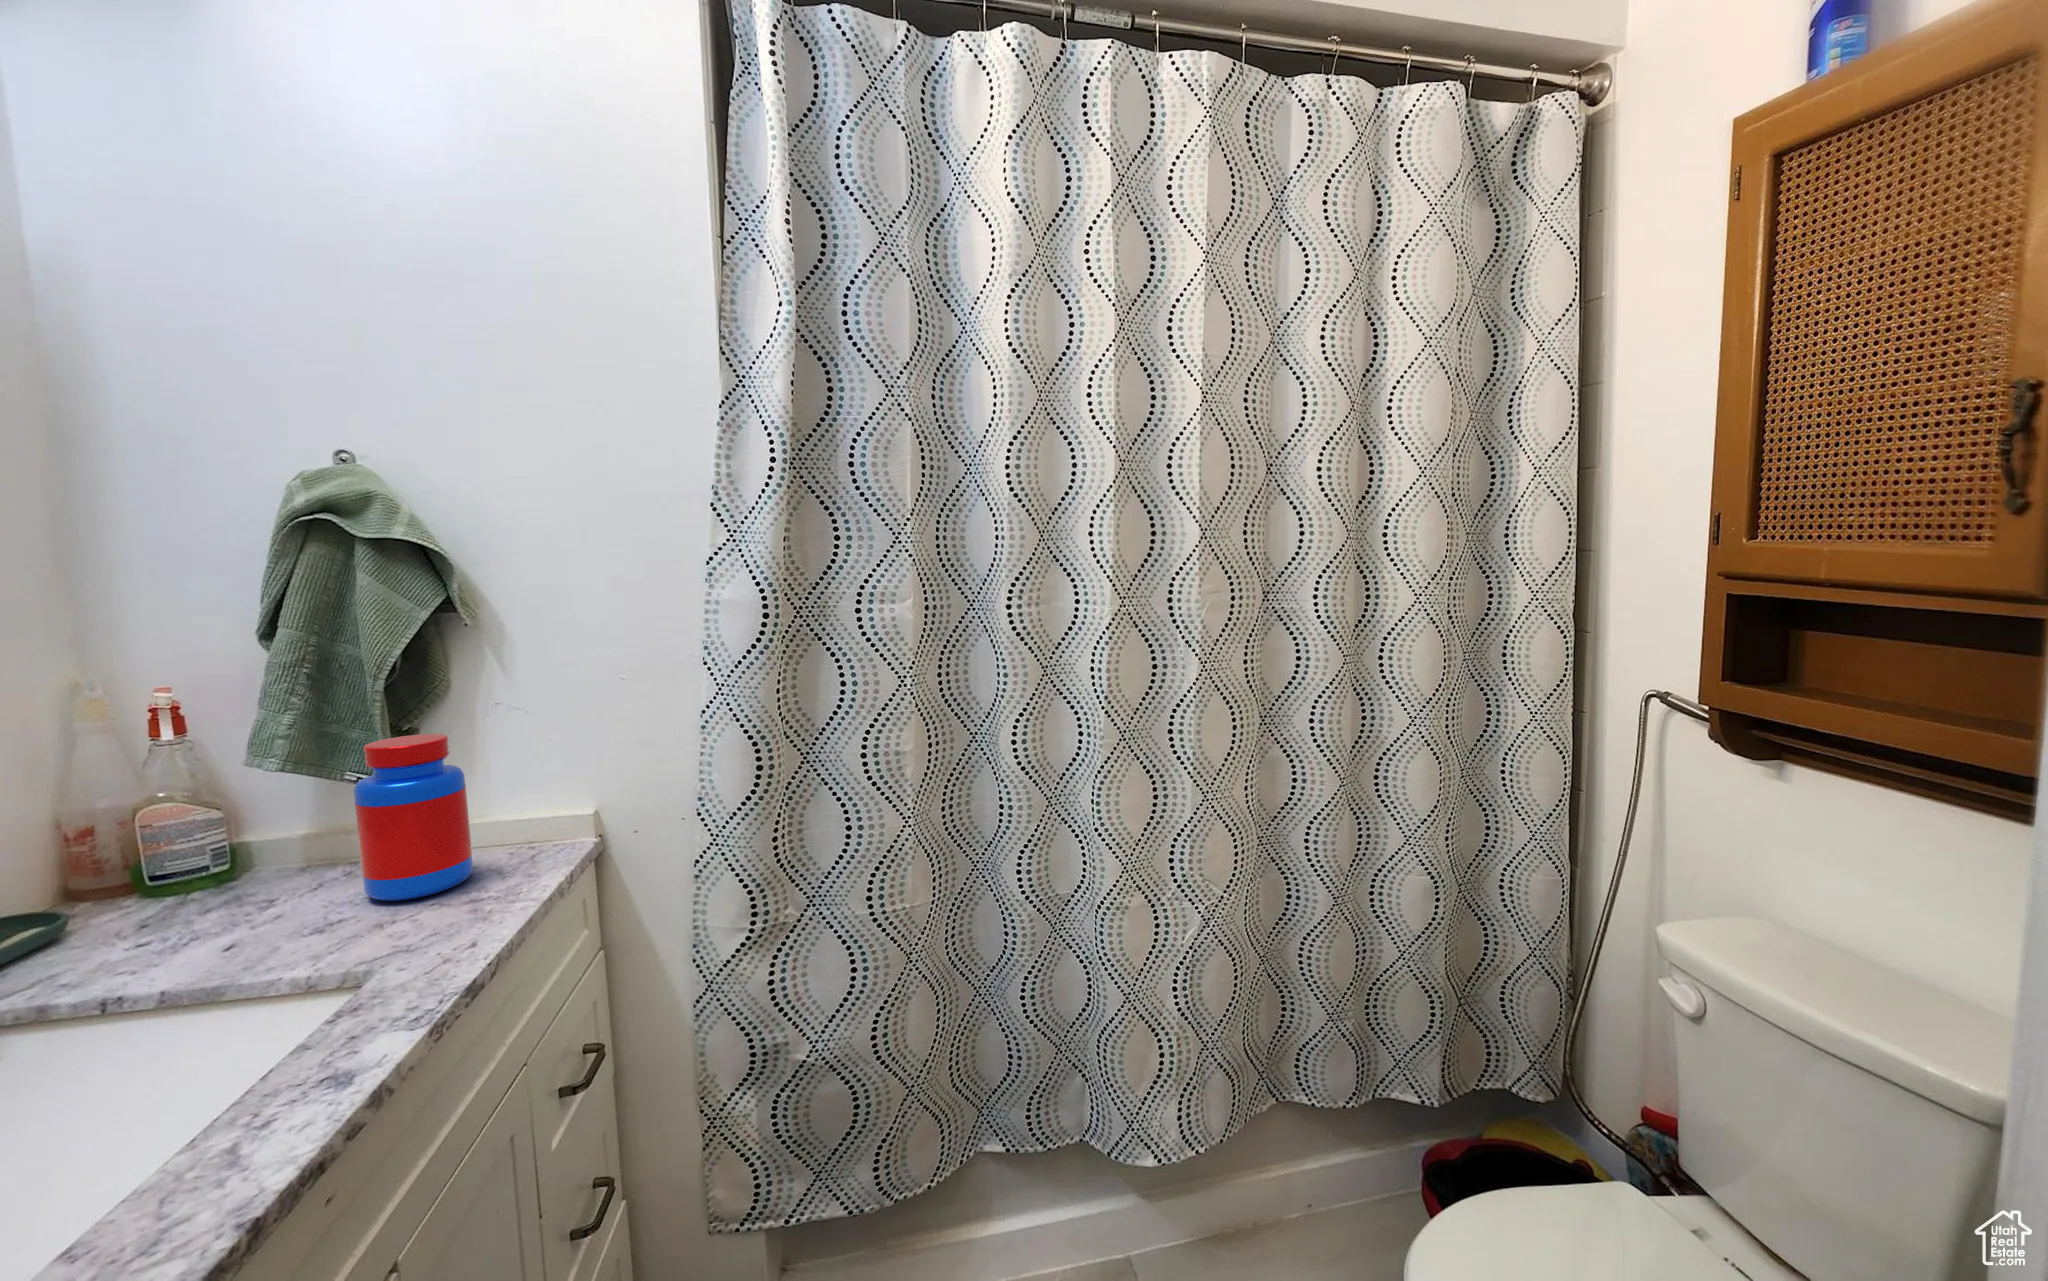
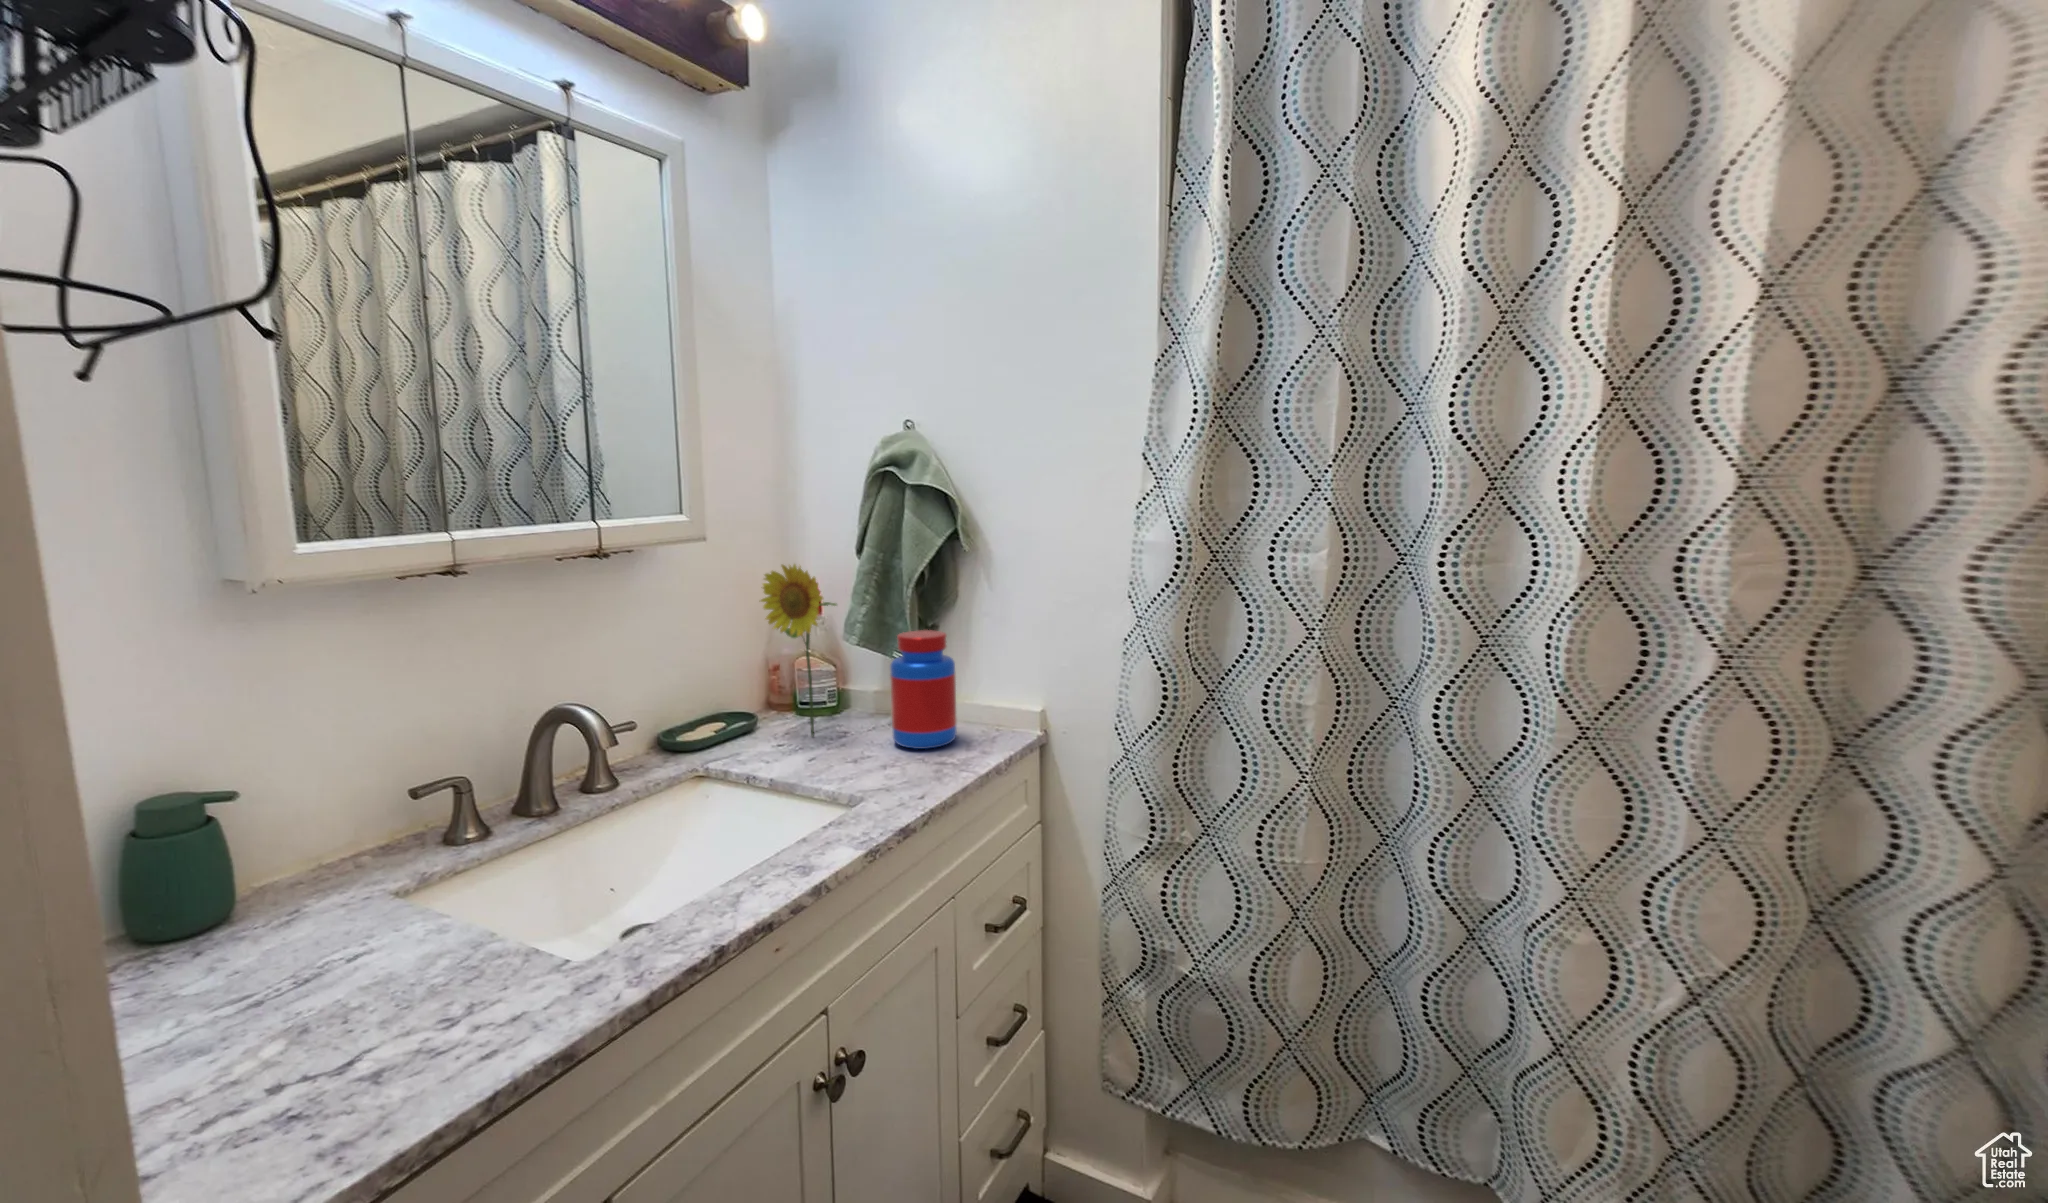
flower: none [61,657,242,925] -> present [761,564,836,736]

